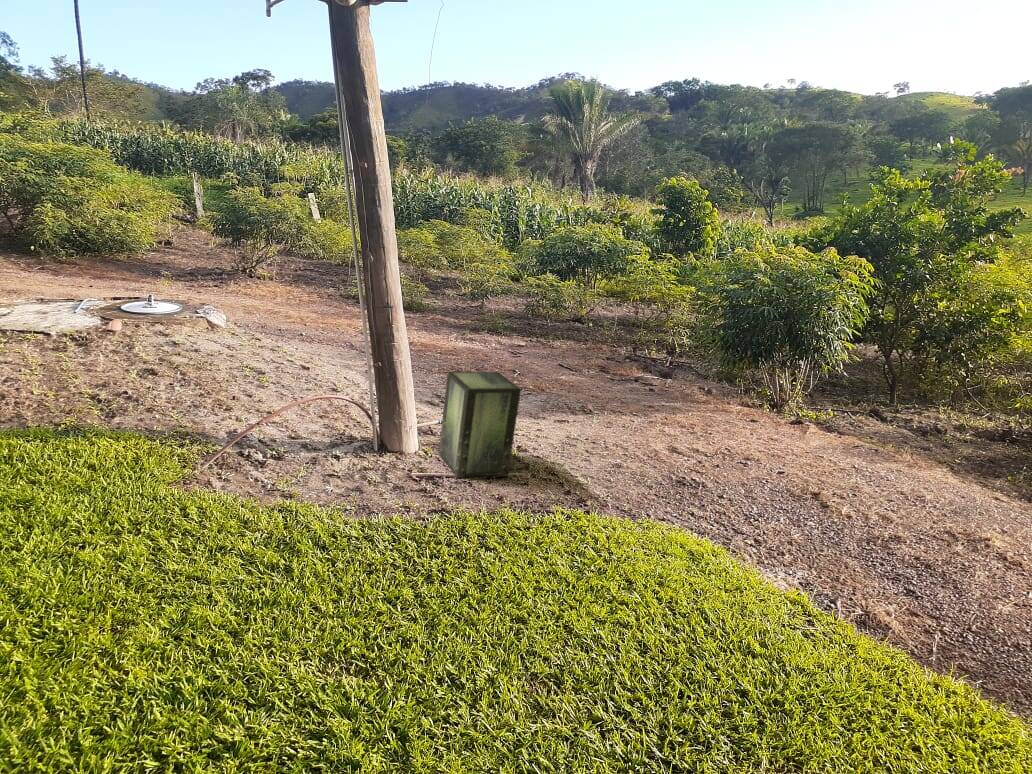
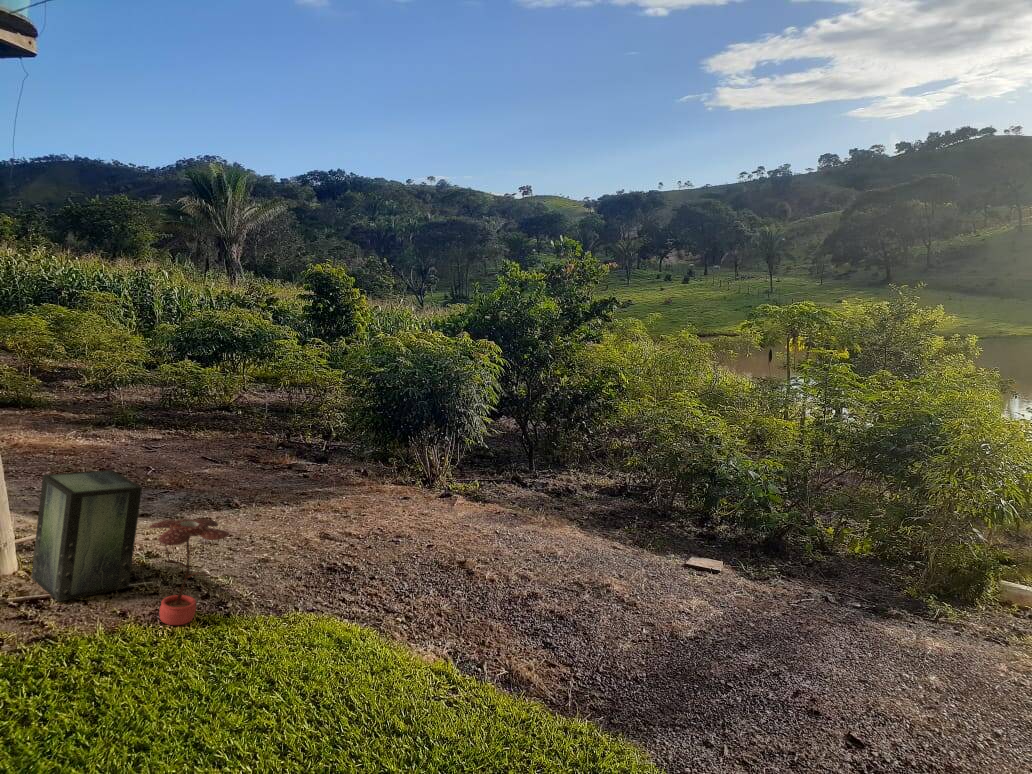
potted plant: none [526,420,594,514] -> present [149,519,230,625]

